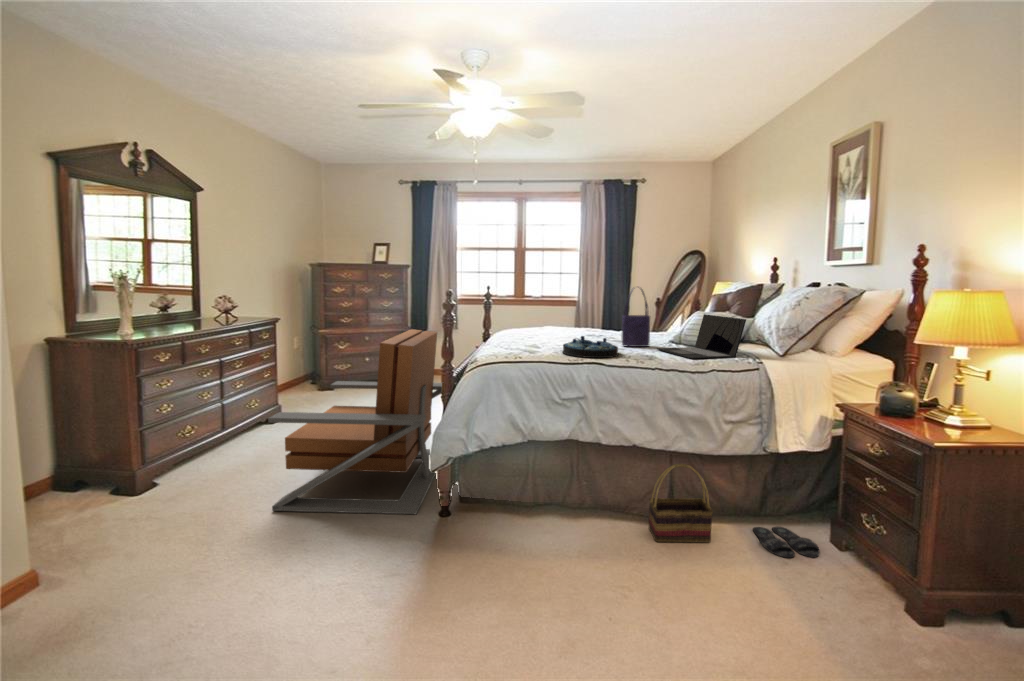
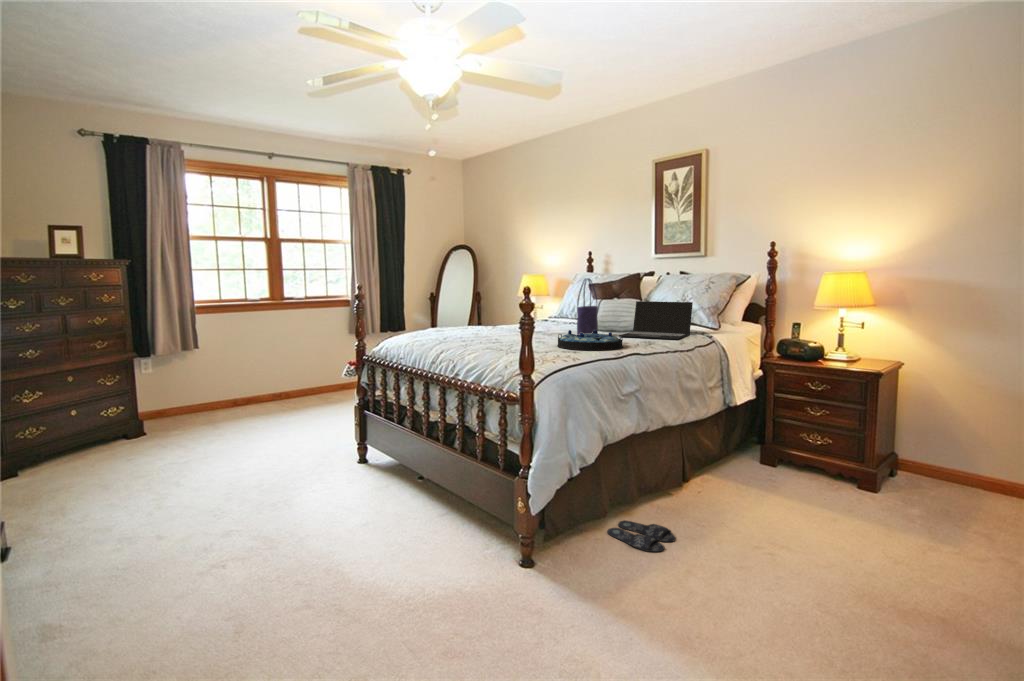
lounge chair: present [268,329,442,514] -> none [224,345,500,658]
basket: present [649,464,713,543] -> none [676,431,725,505]
slippers: present [753,526,819,558] -> present [607,521,676,552]

